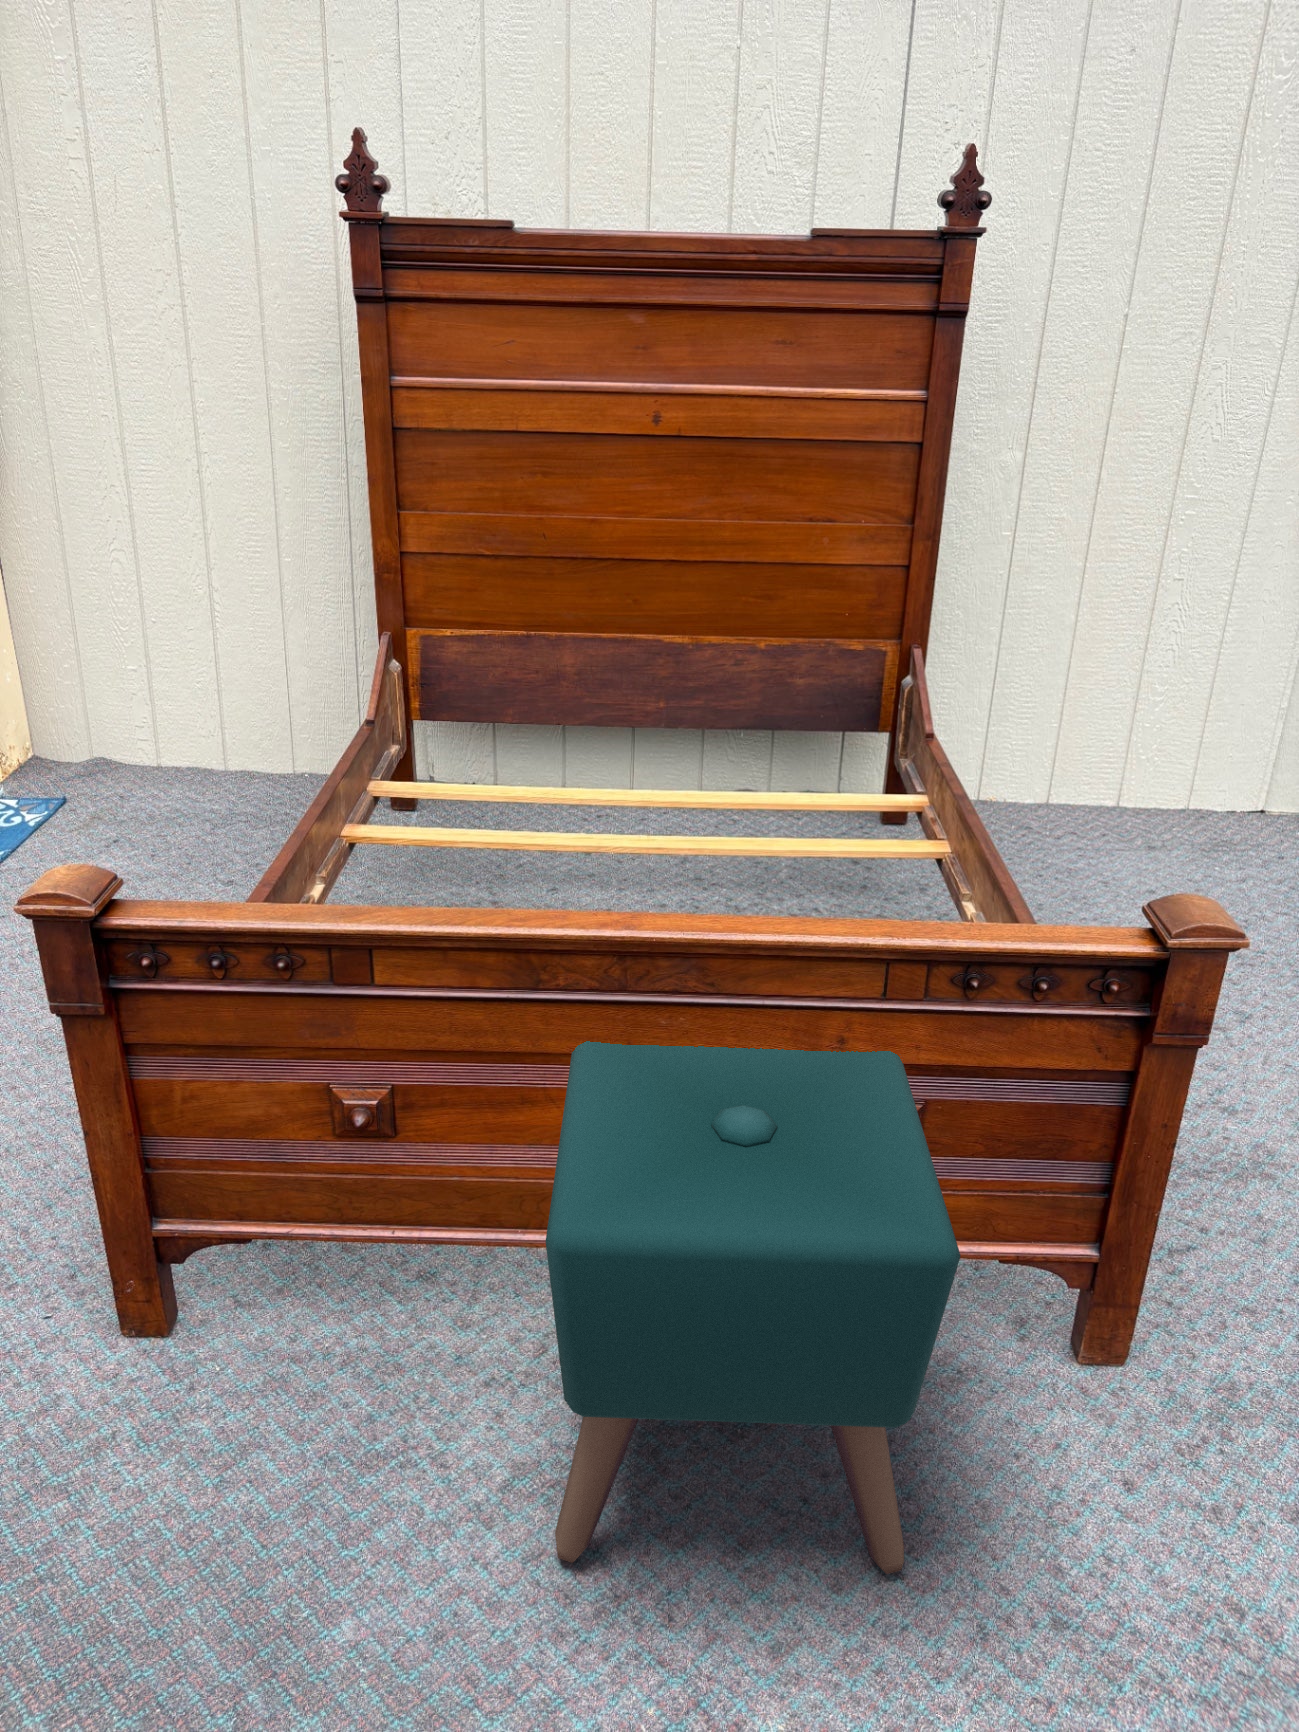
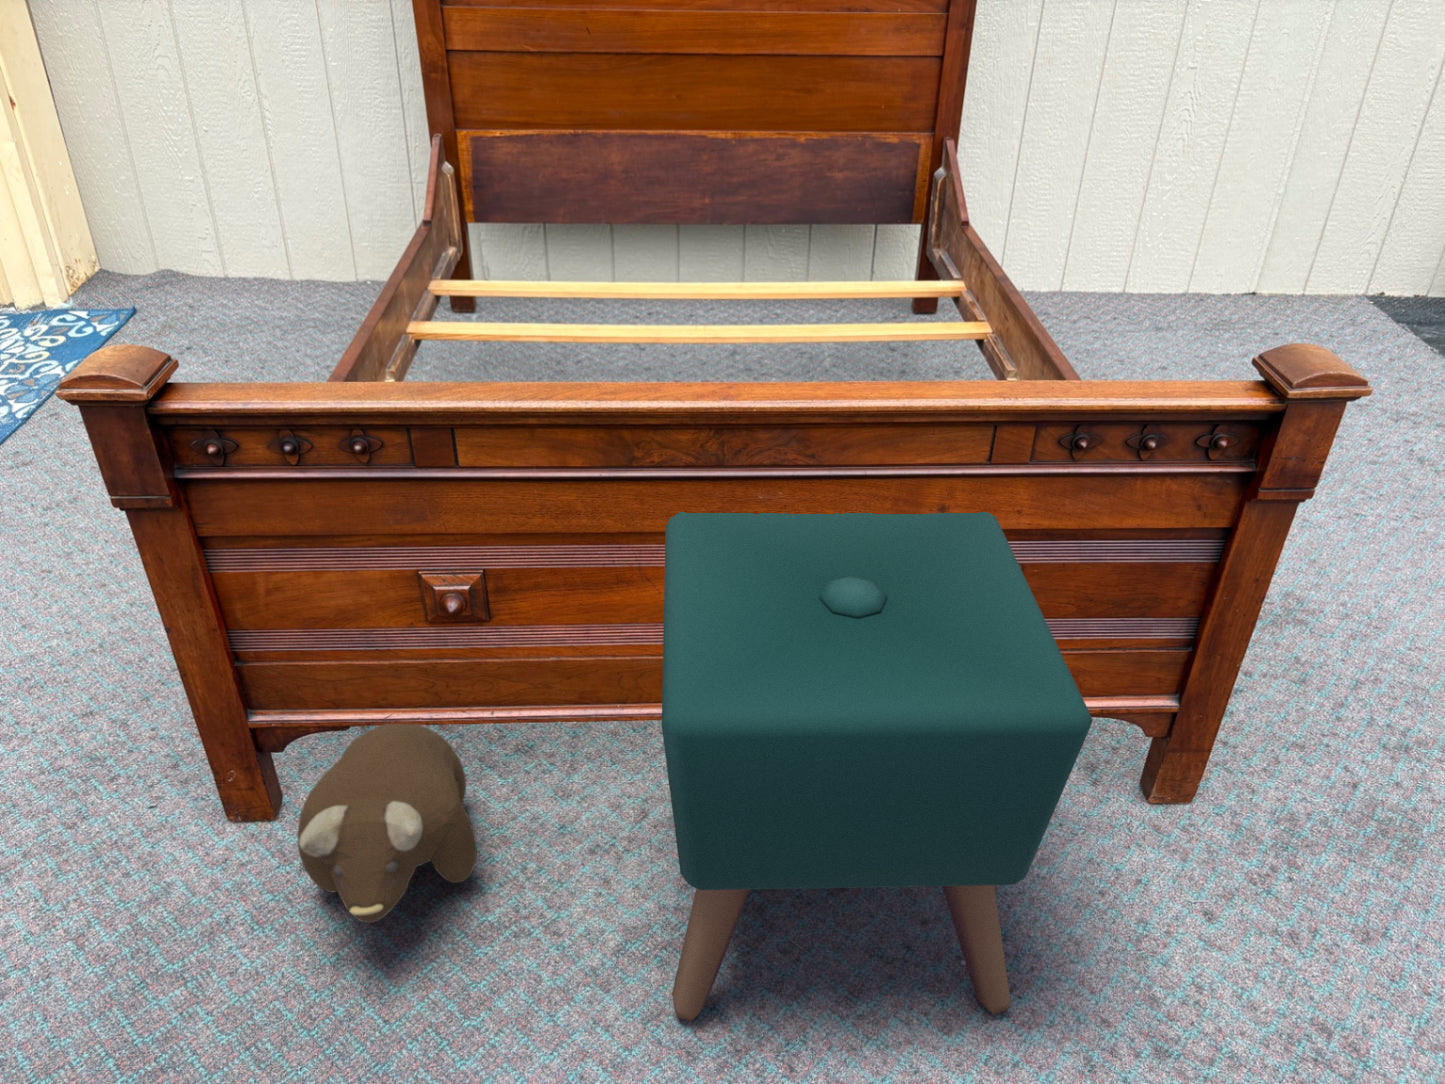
plush toy: none [192,1232,369,1440] -> present [298,724,477,923]

